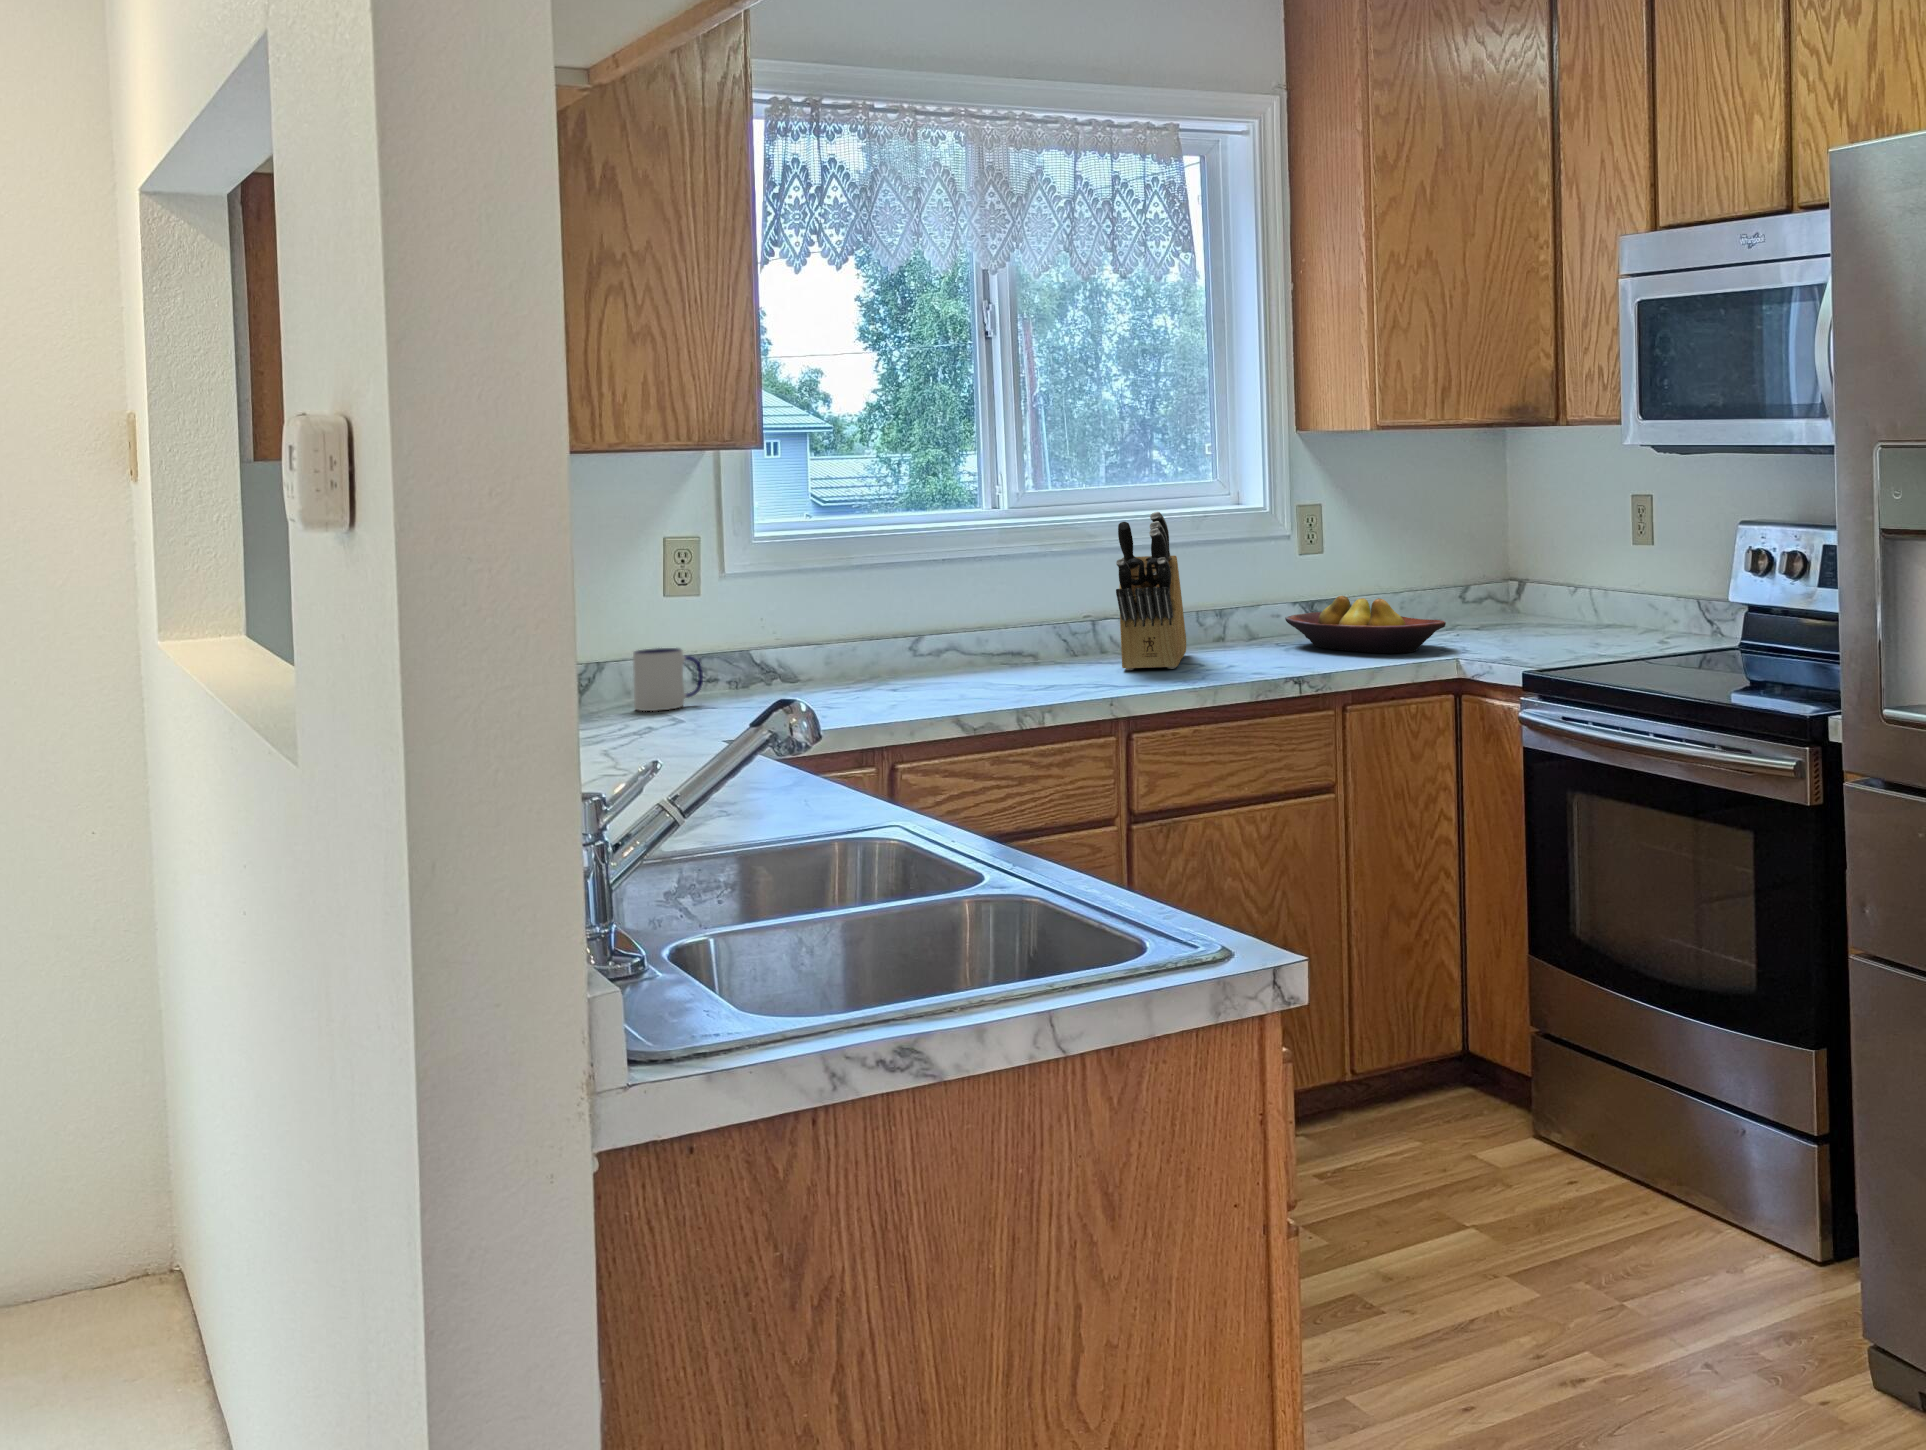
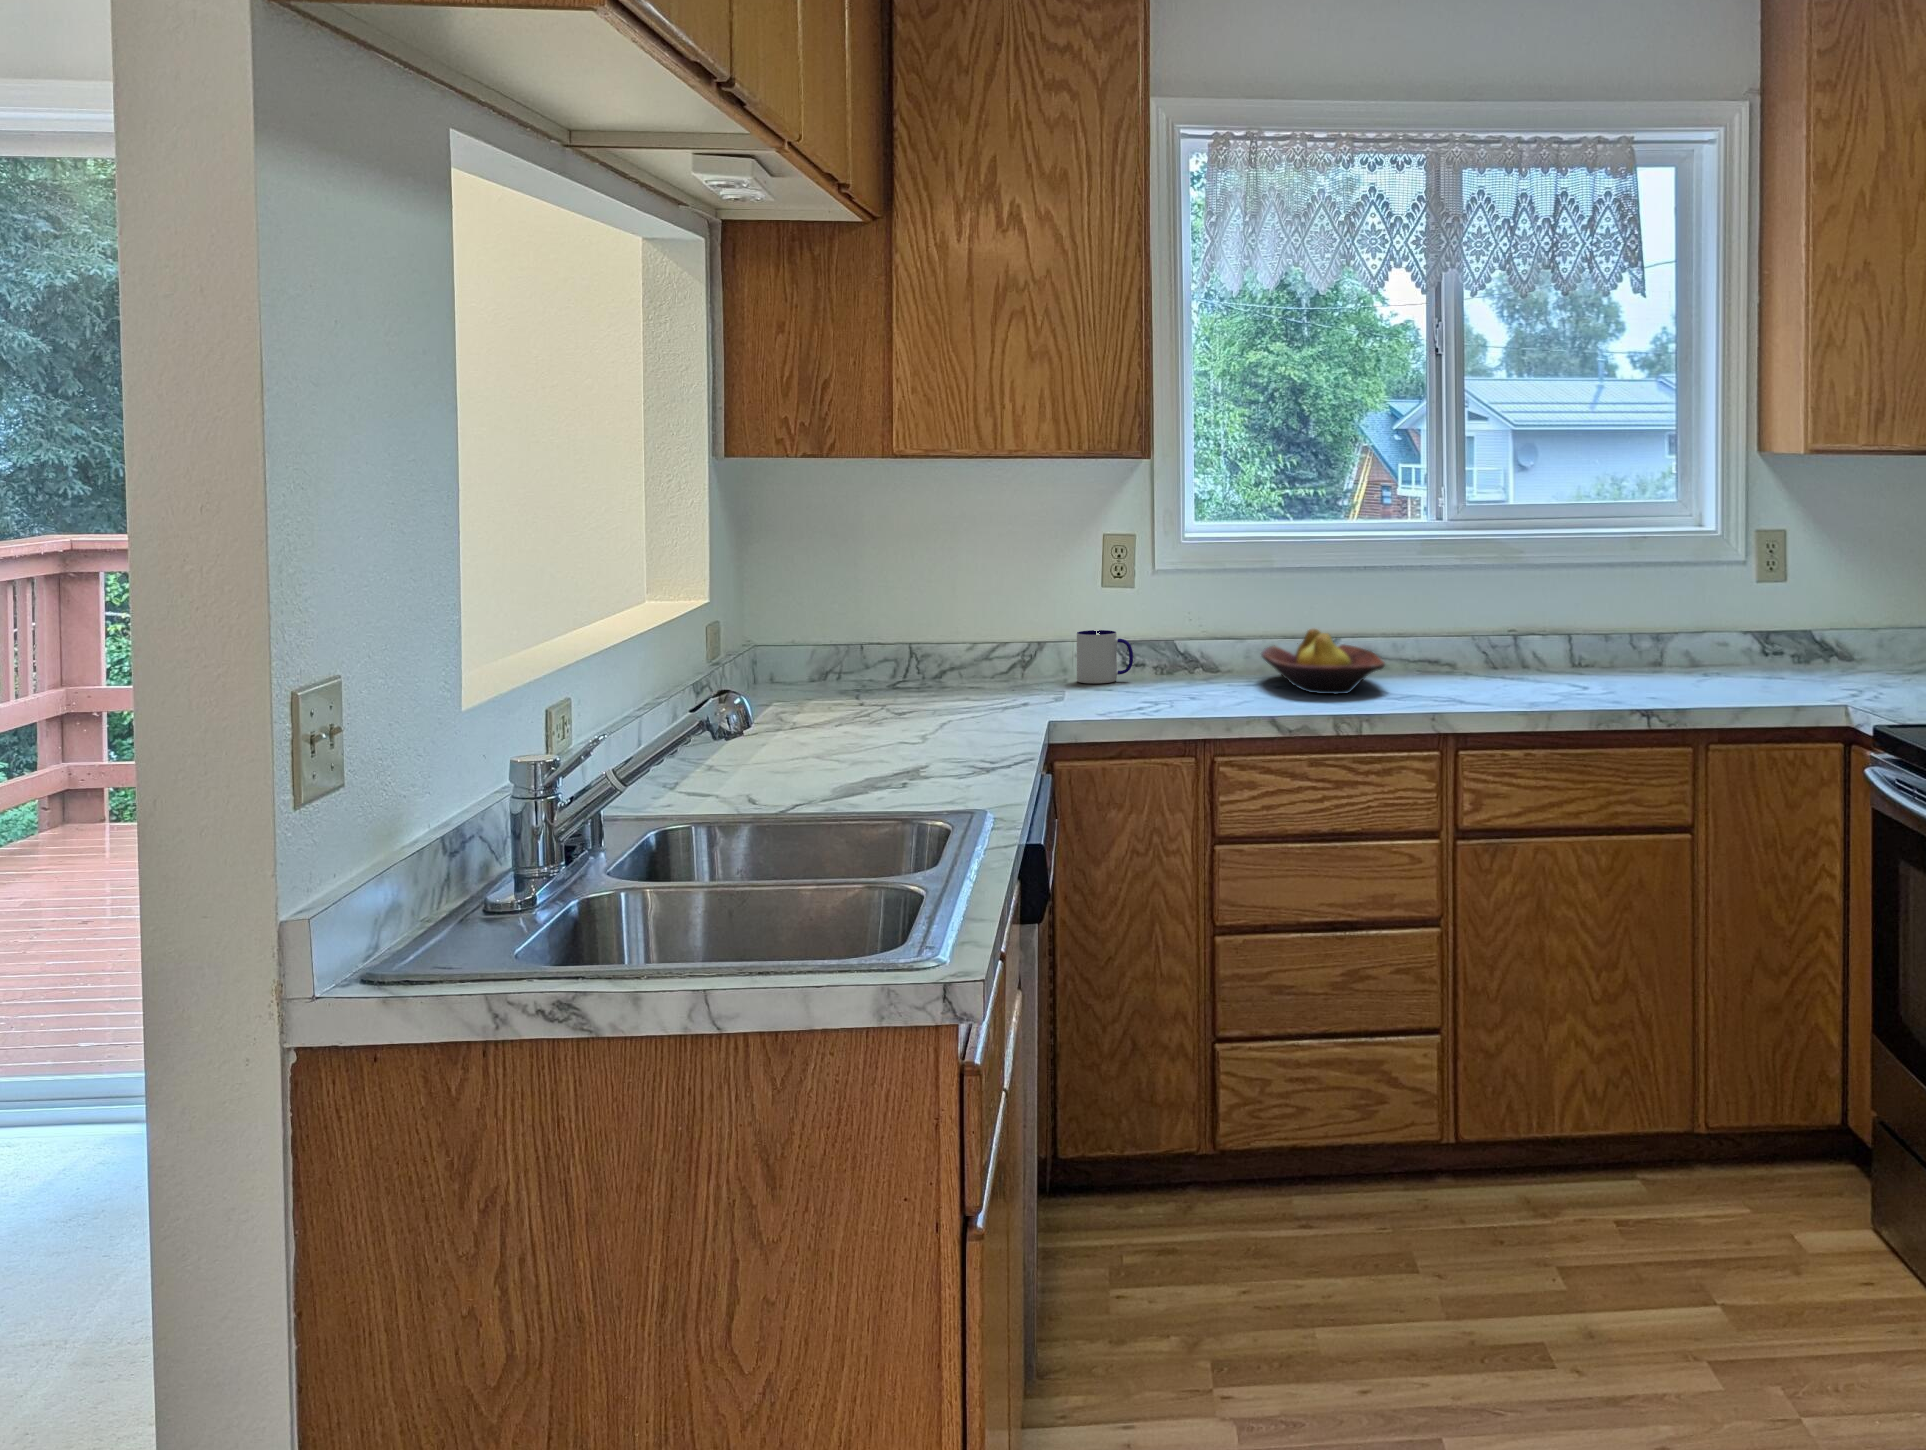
knife block: present [1116,512,1186,670] -> none [1489,533,1606,689]
fruit bowl: present [1285,596,1446,653] -> present [1261,629,1385,694]

